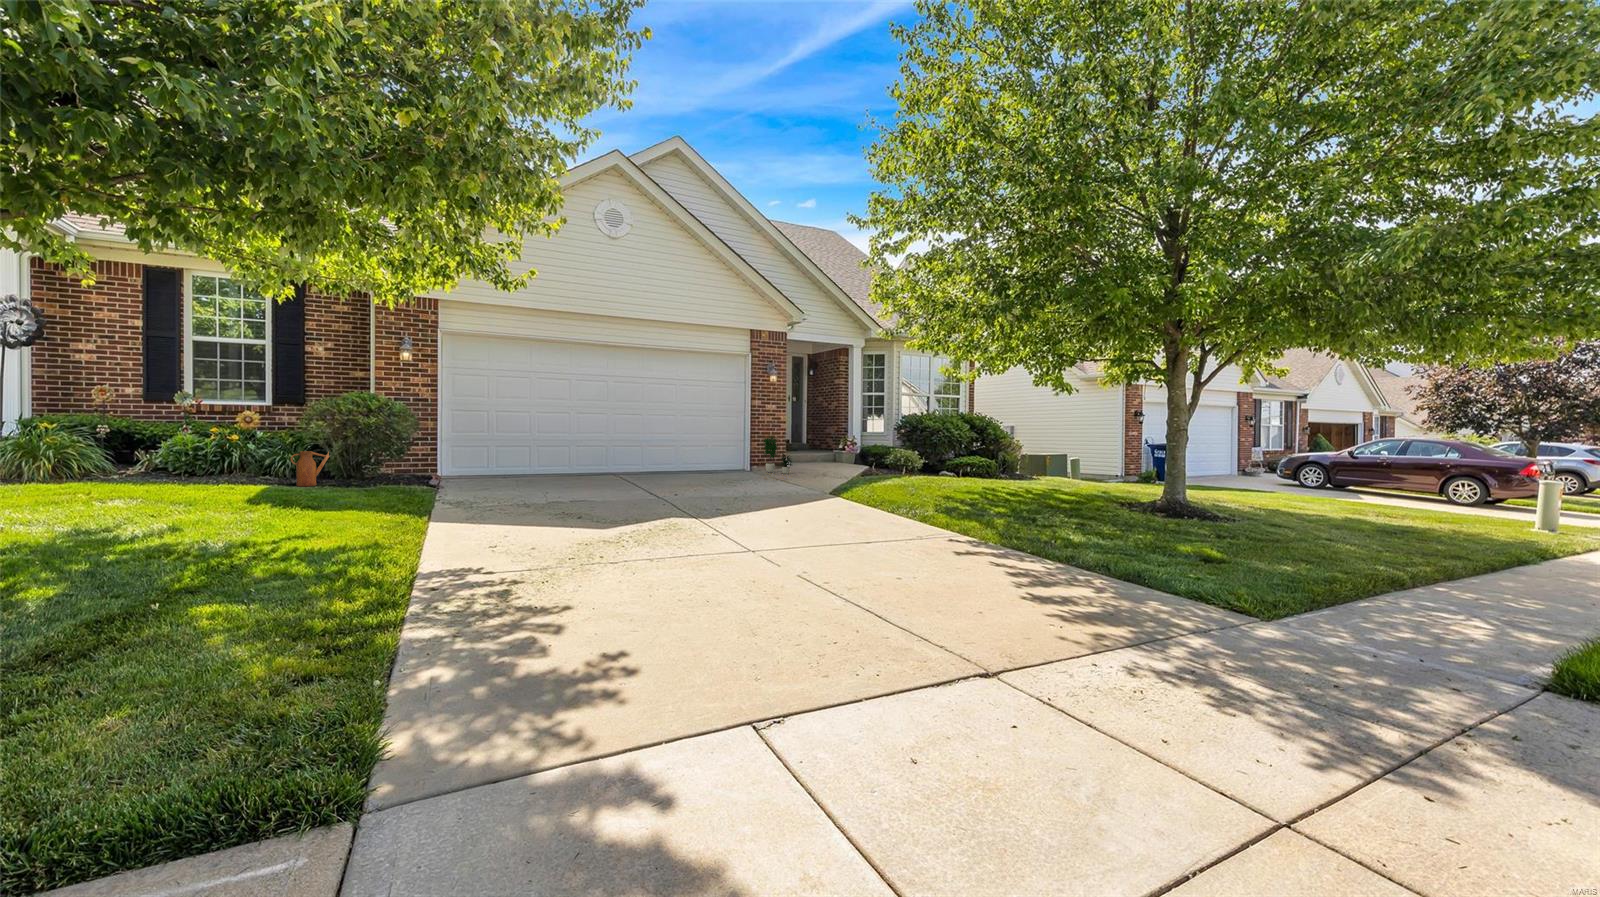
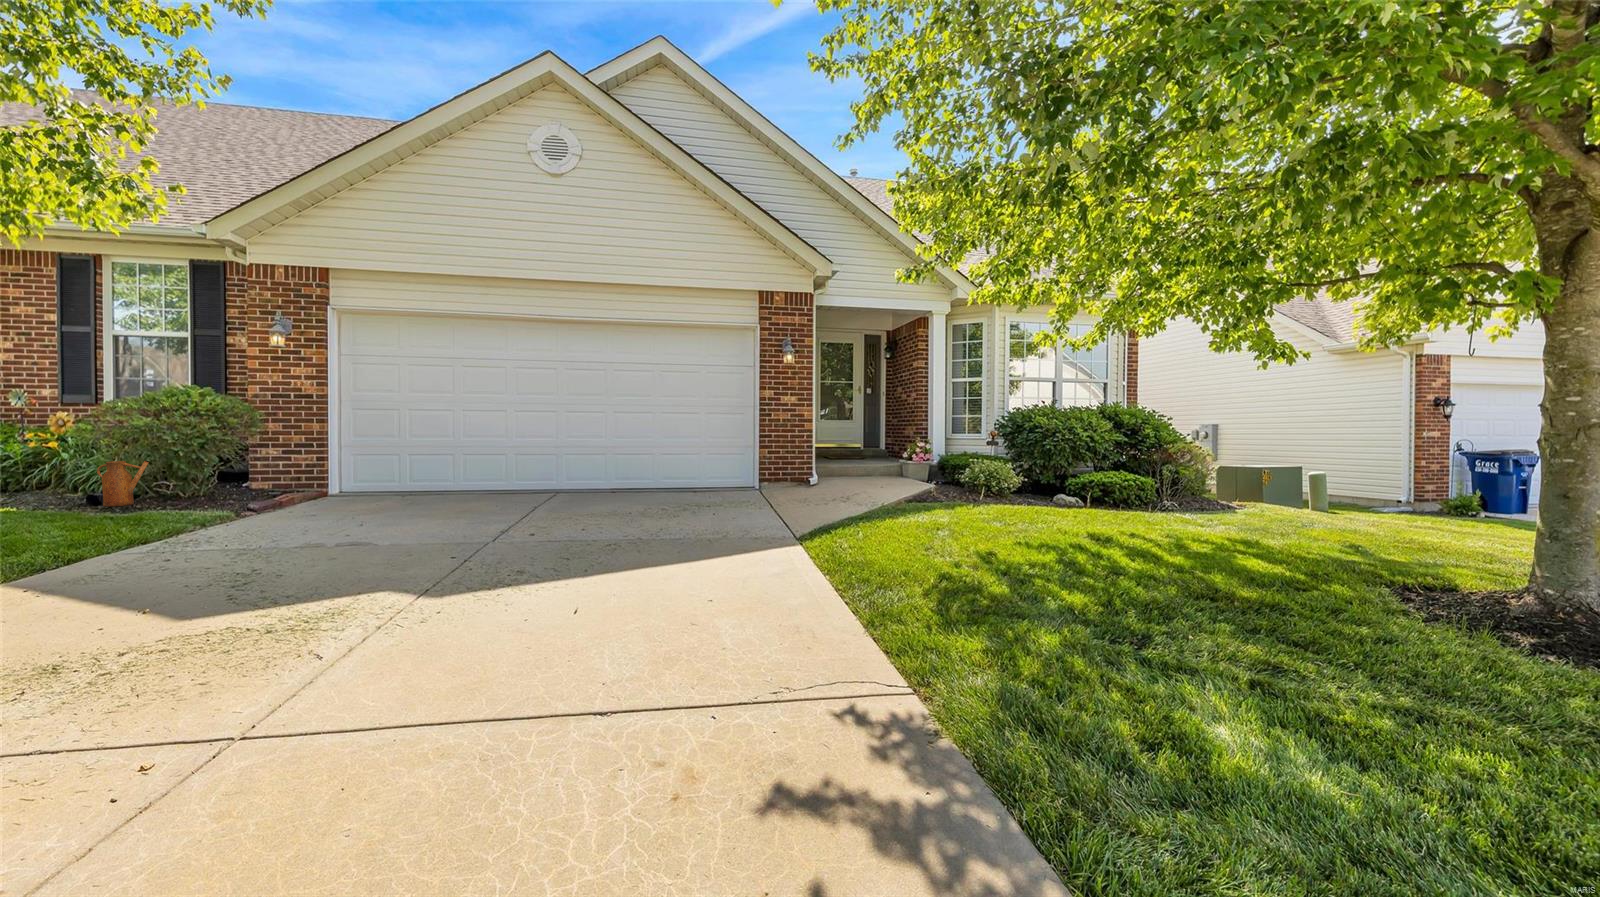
potted plant: present [764,437,792,474] -> none [771,438,812,495]

